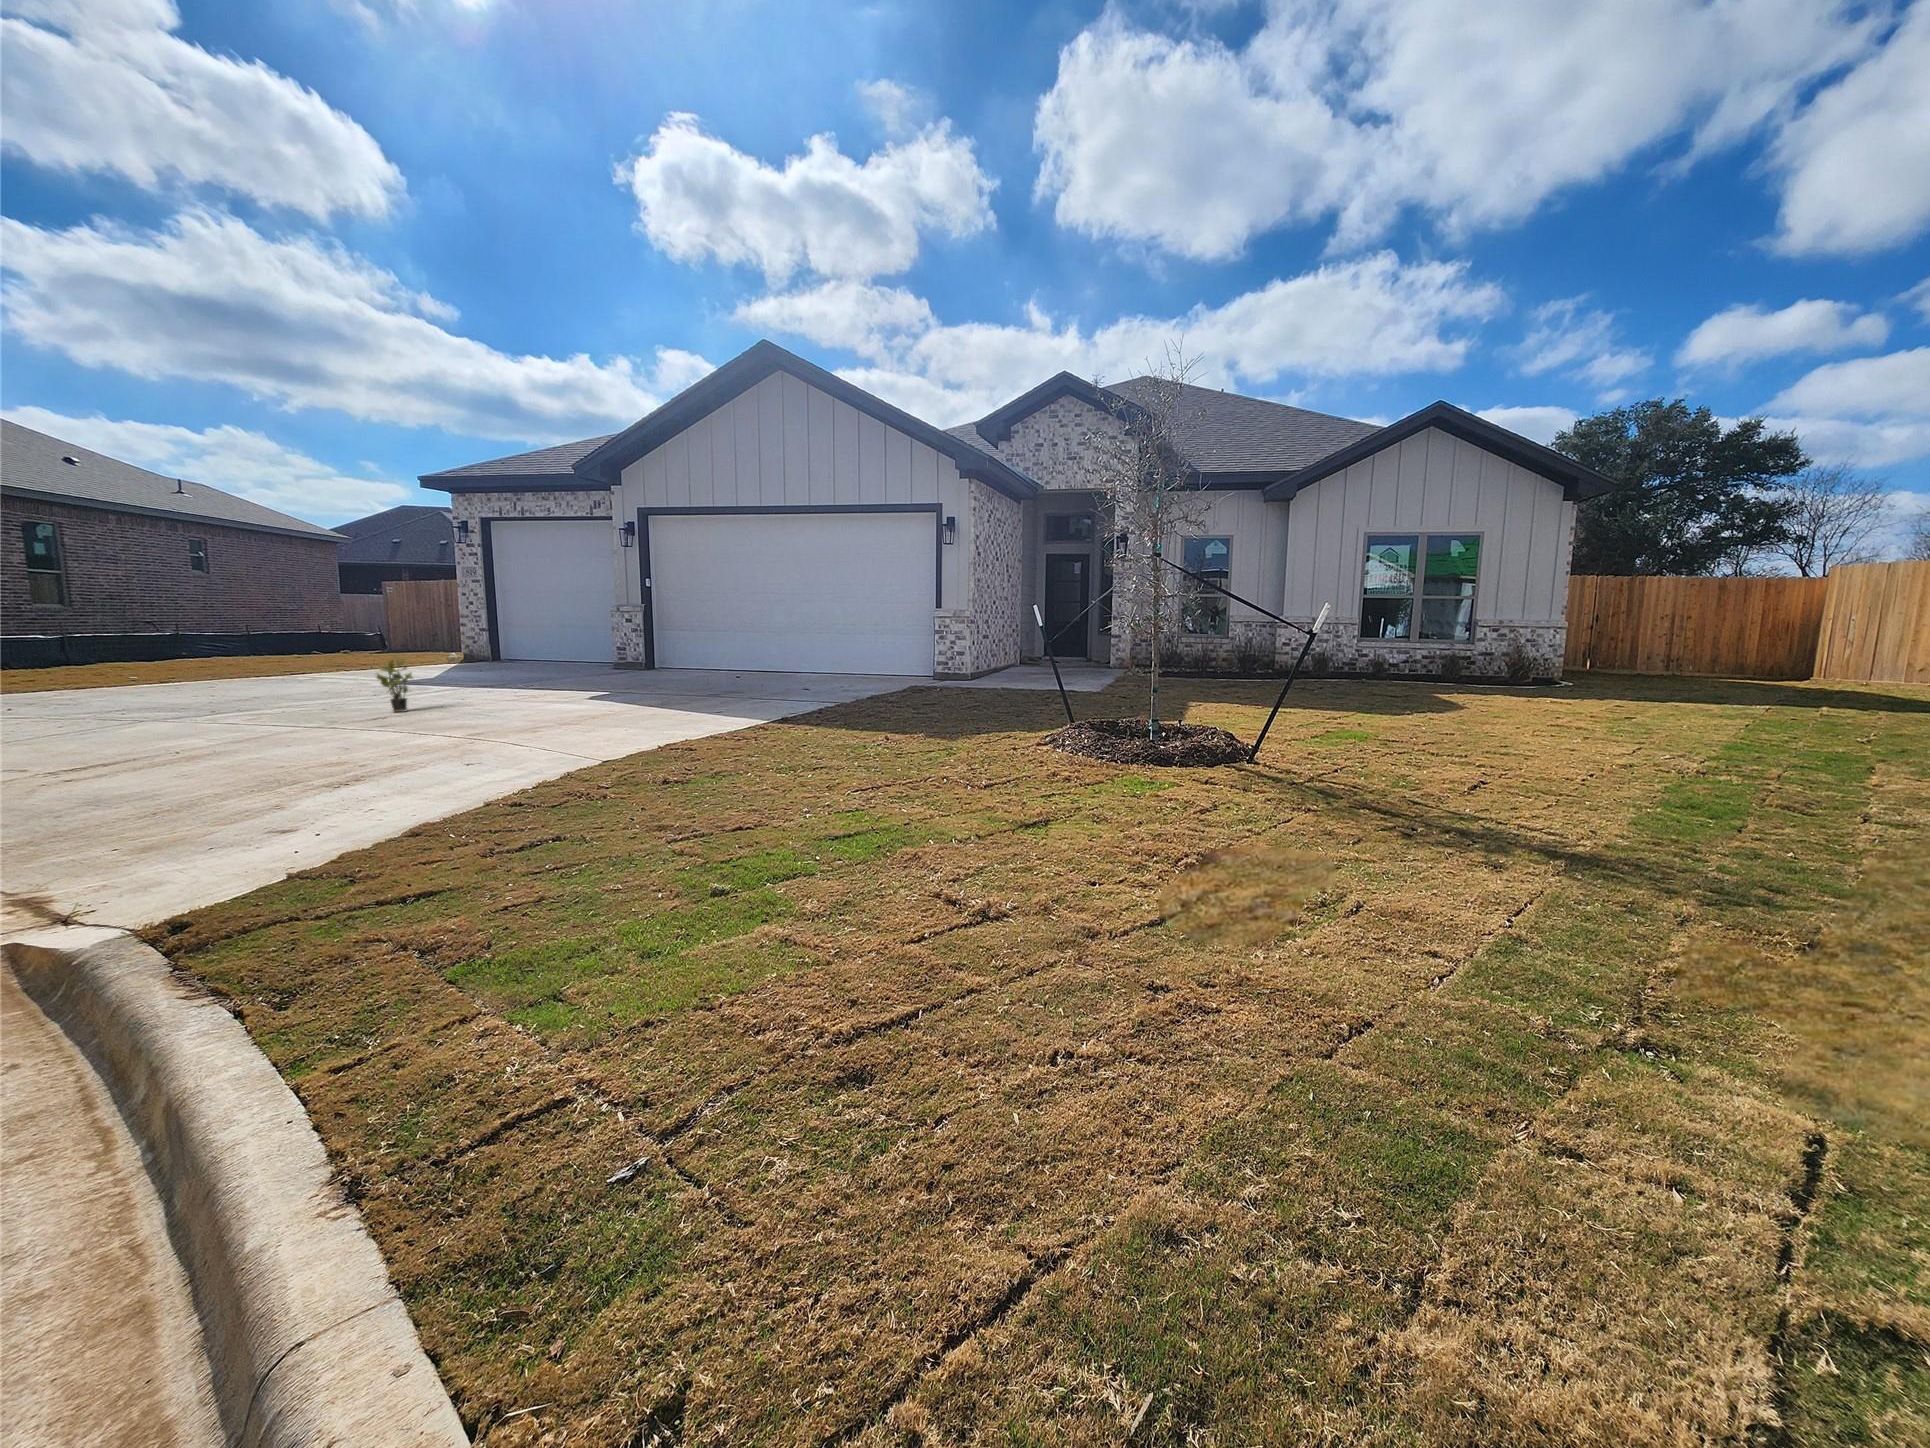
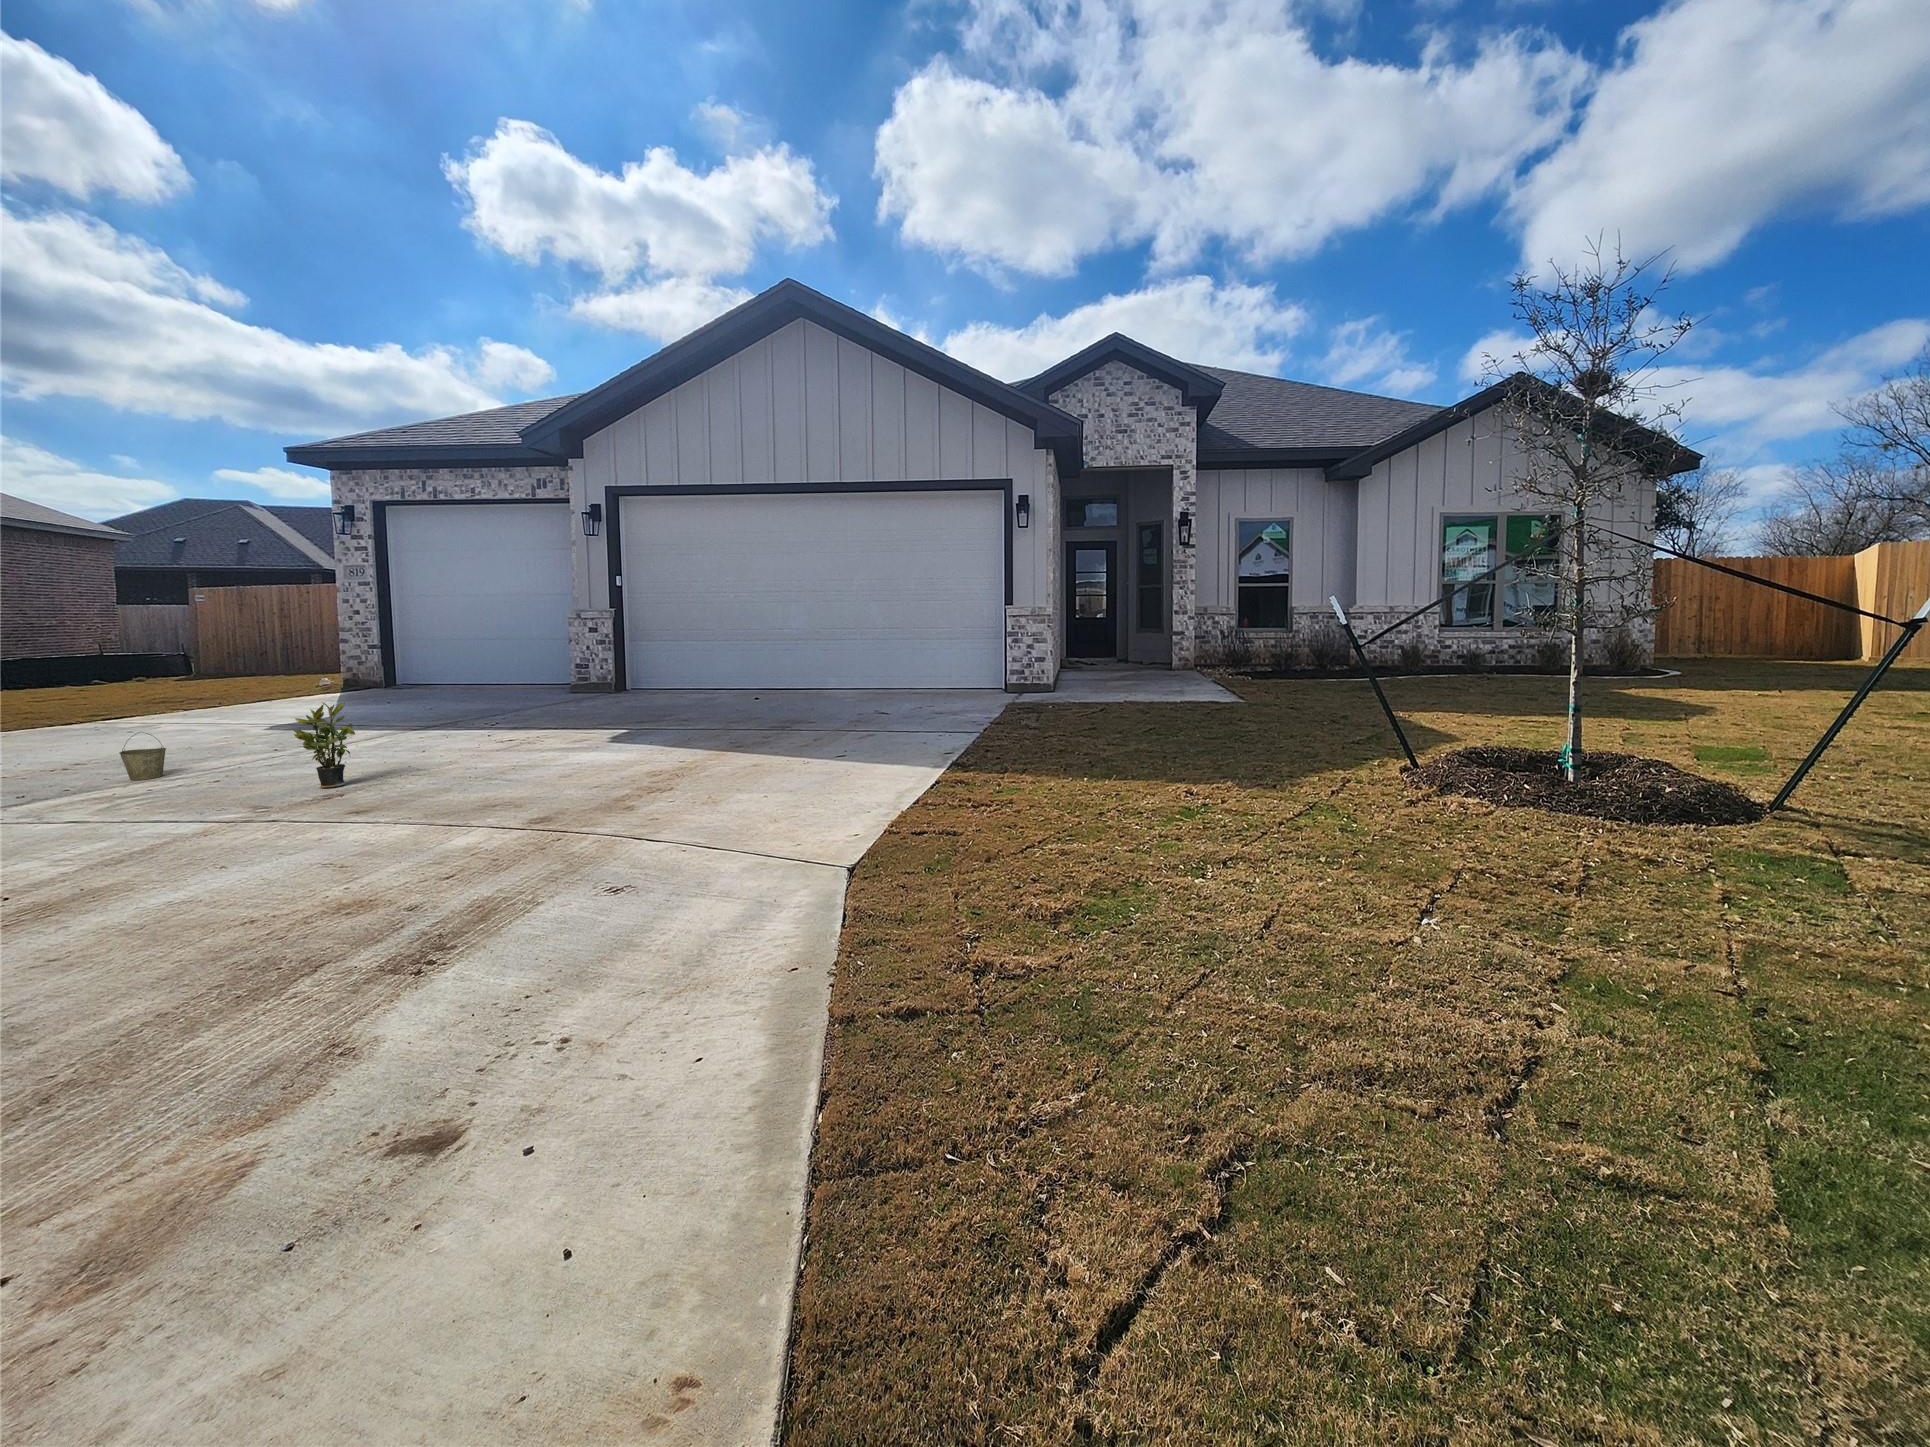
bucket: none [286,674,313,704] -> present [119,732,166,780]

